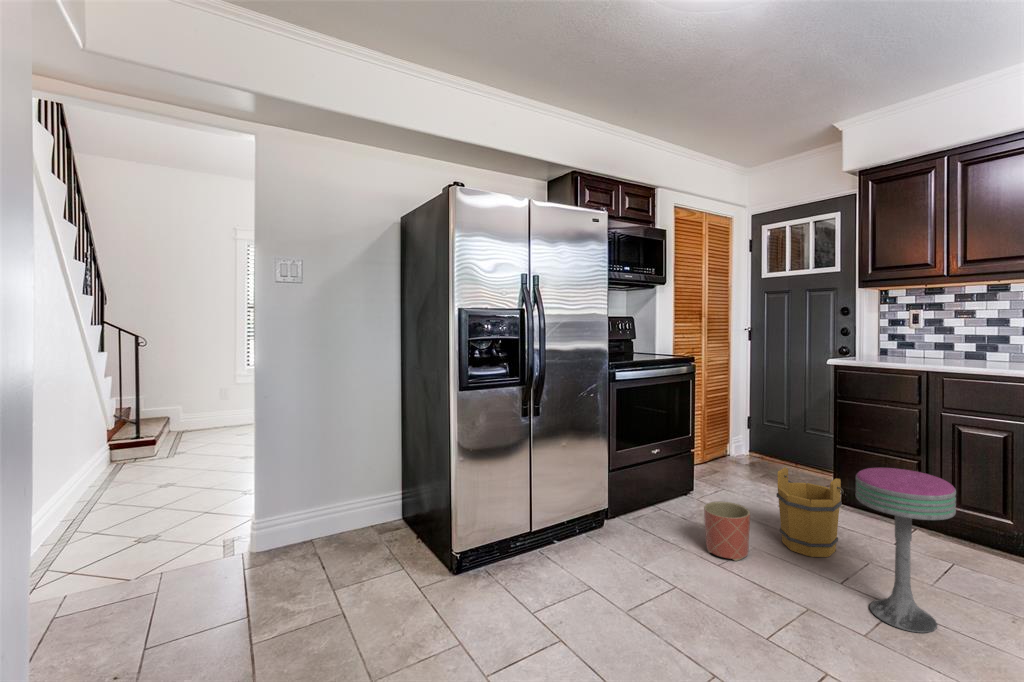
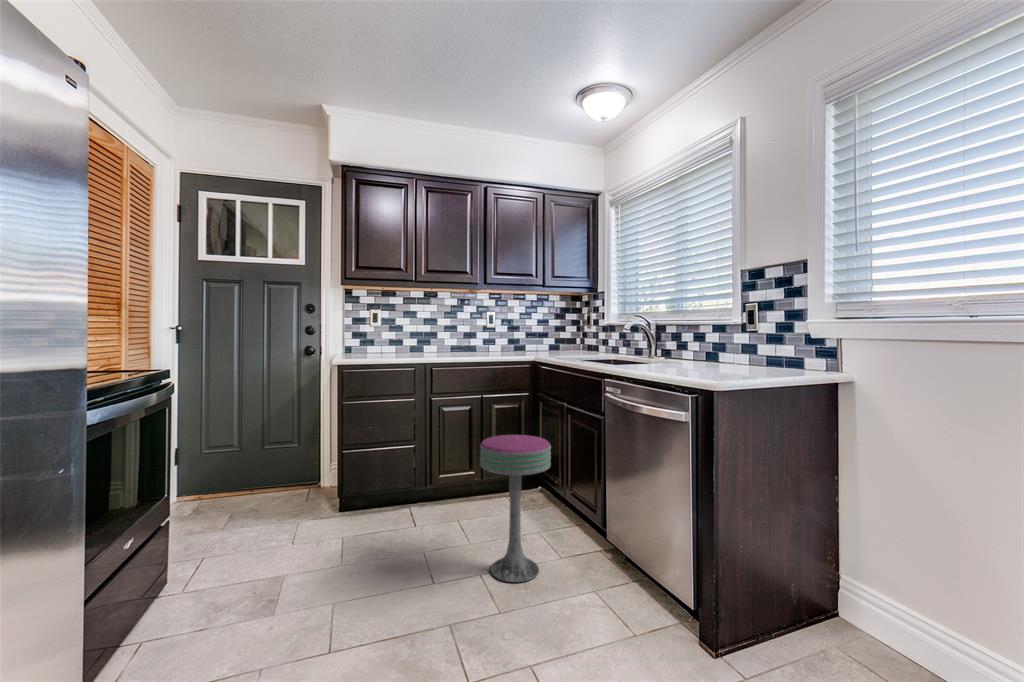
bucket: present [777,468,844,557] -> none [351,470,419,574]
planter: present [704,501,750,561] -> none [304,545,370,639]

